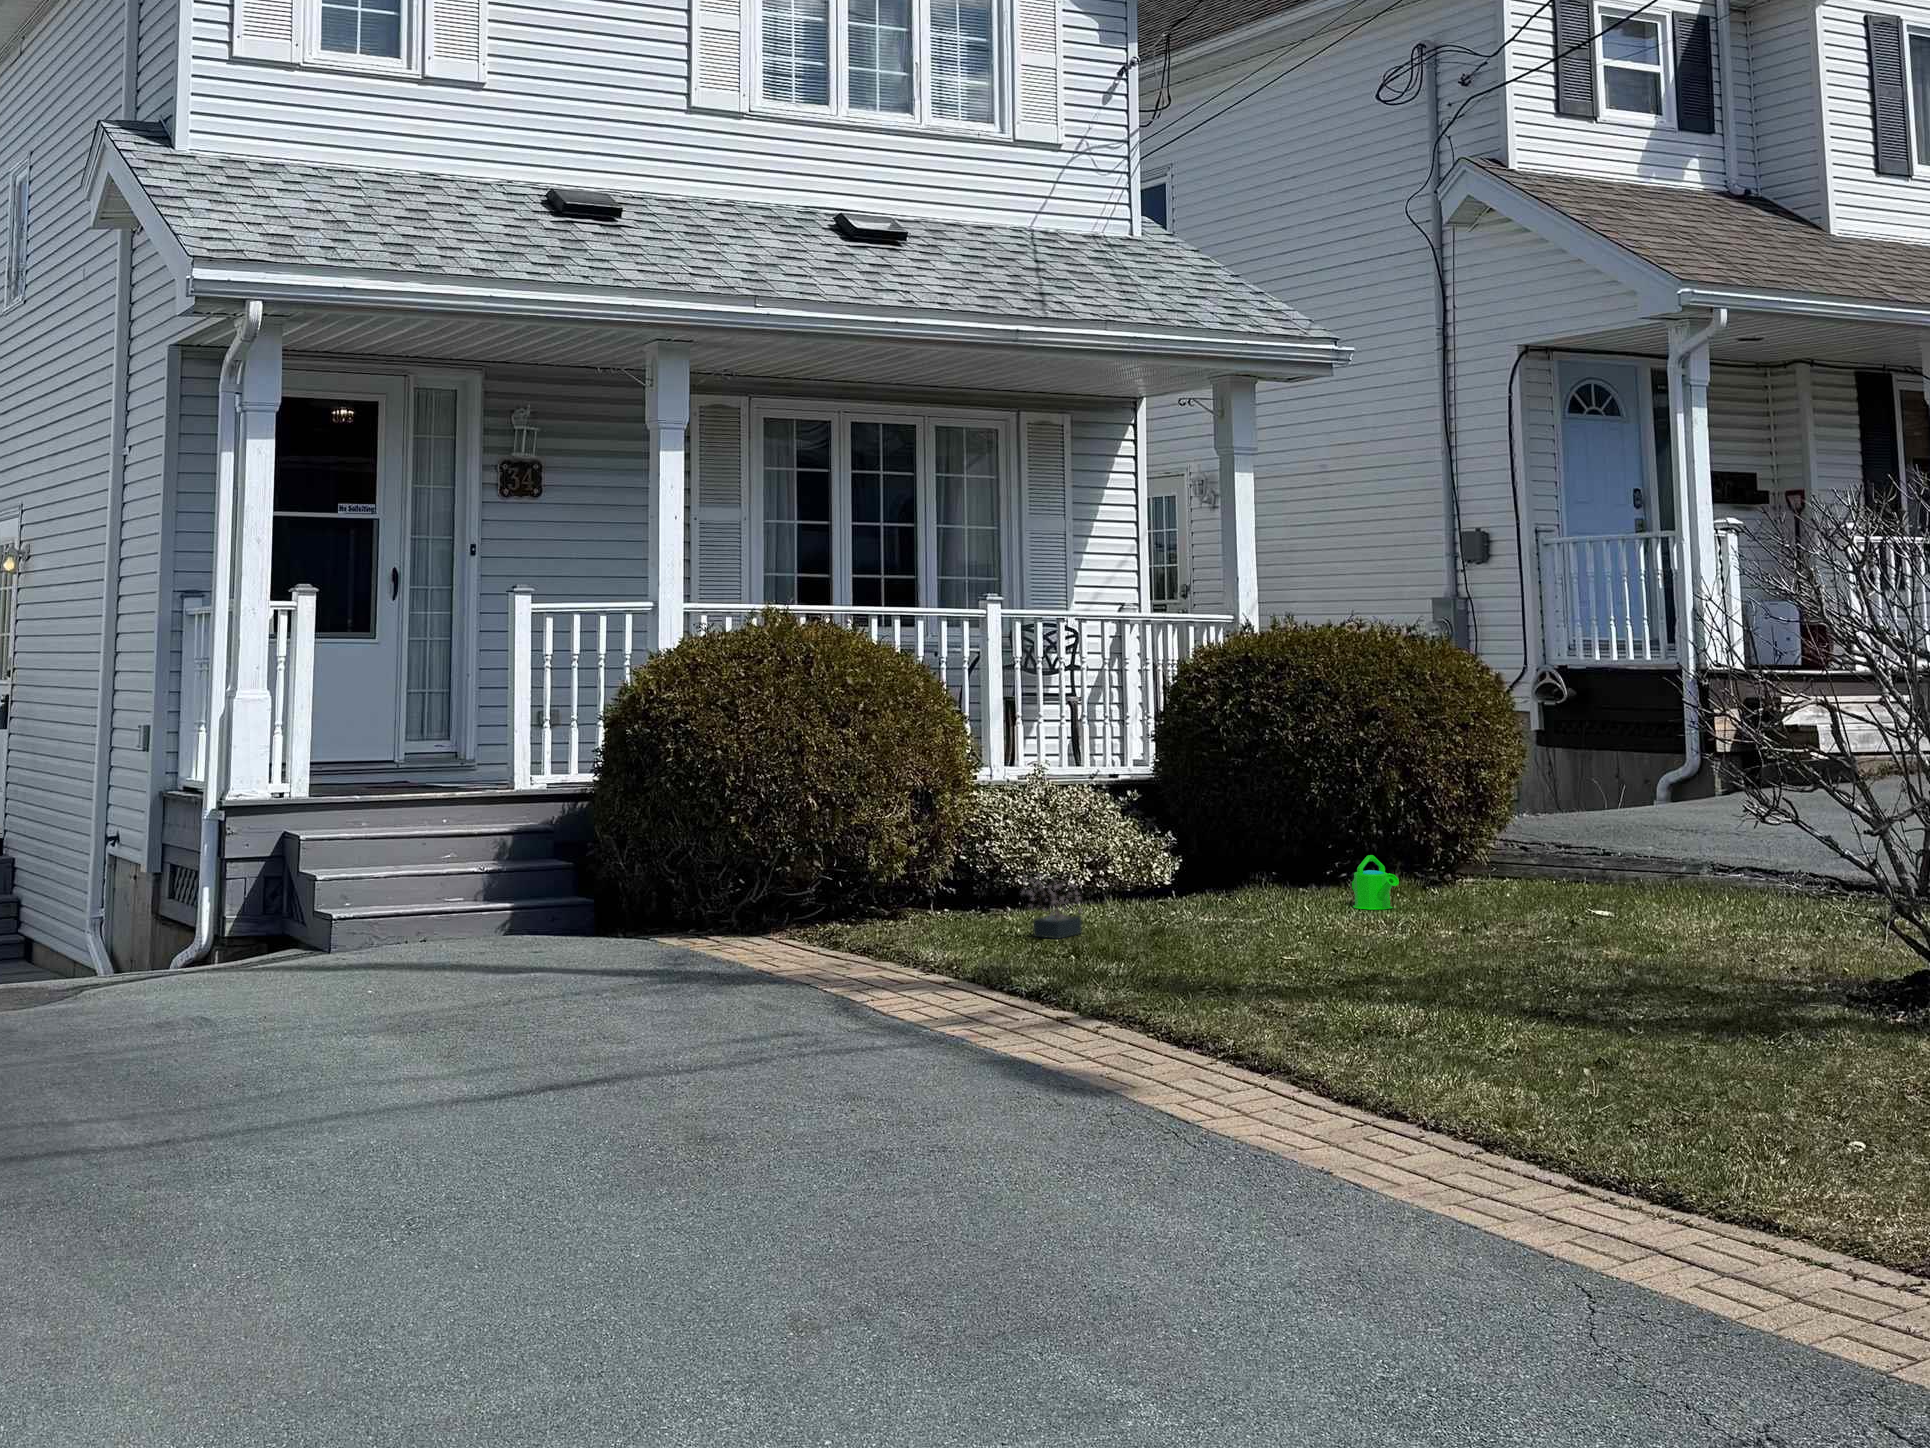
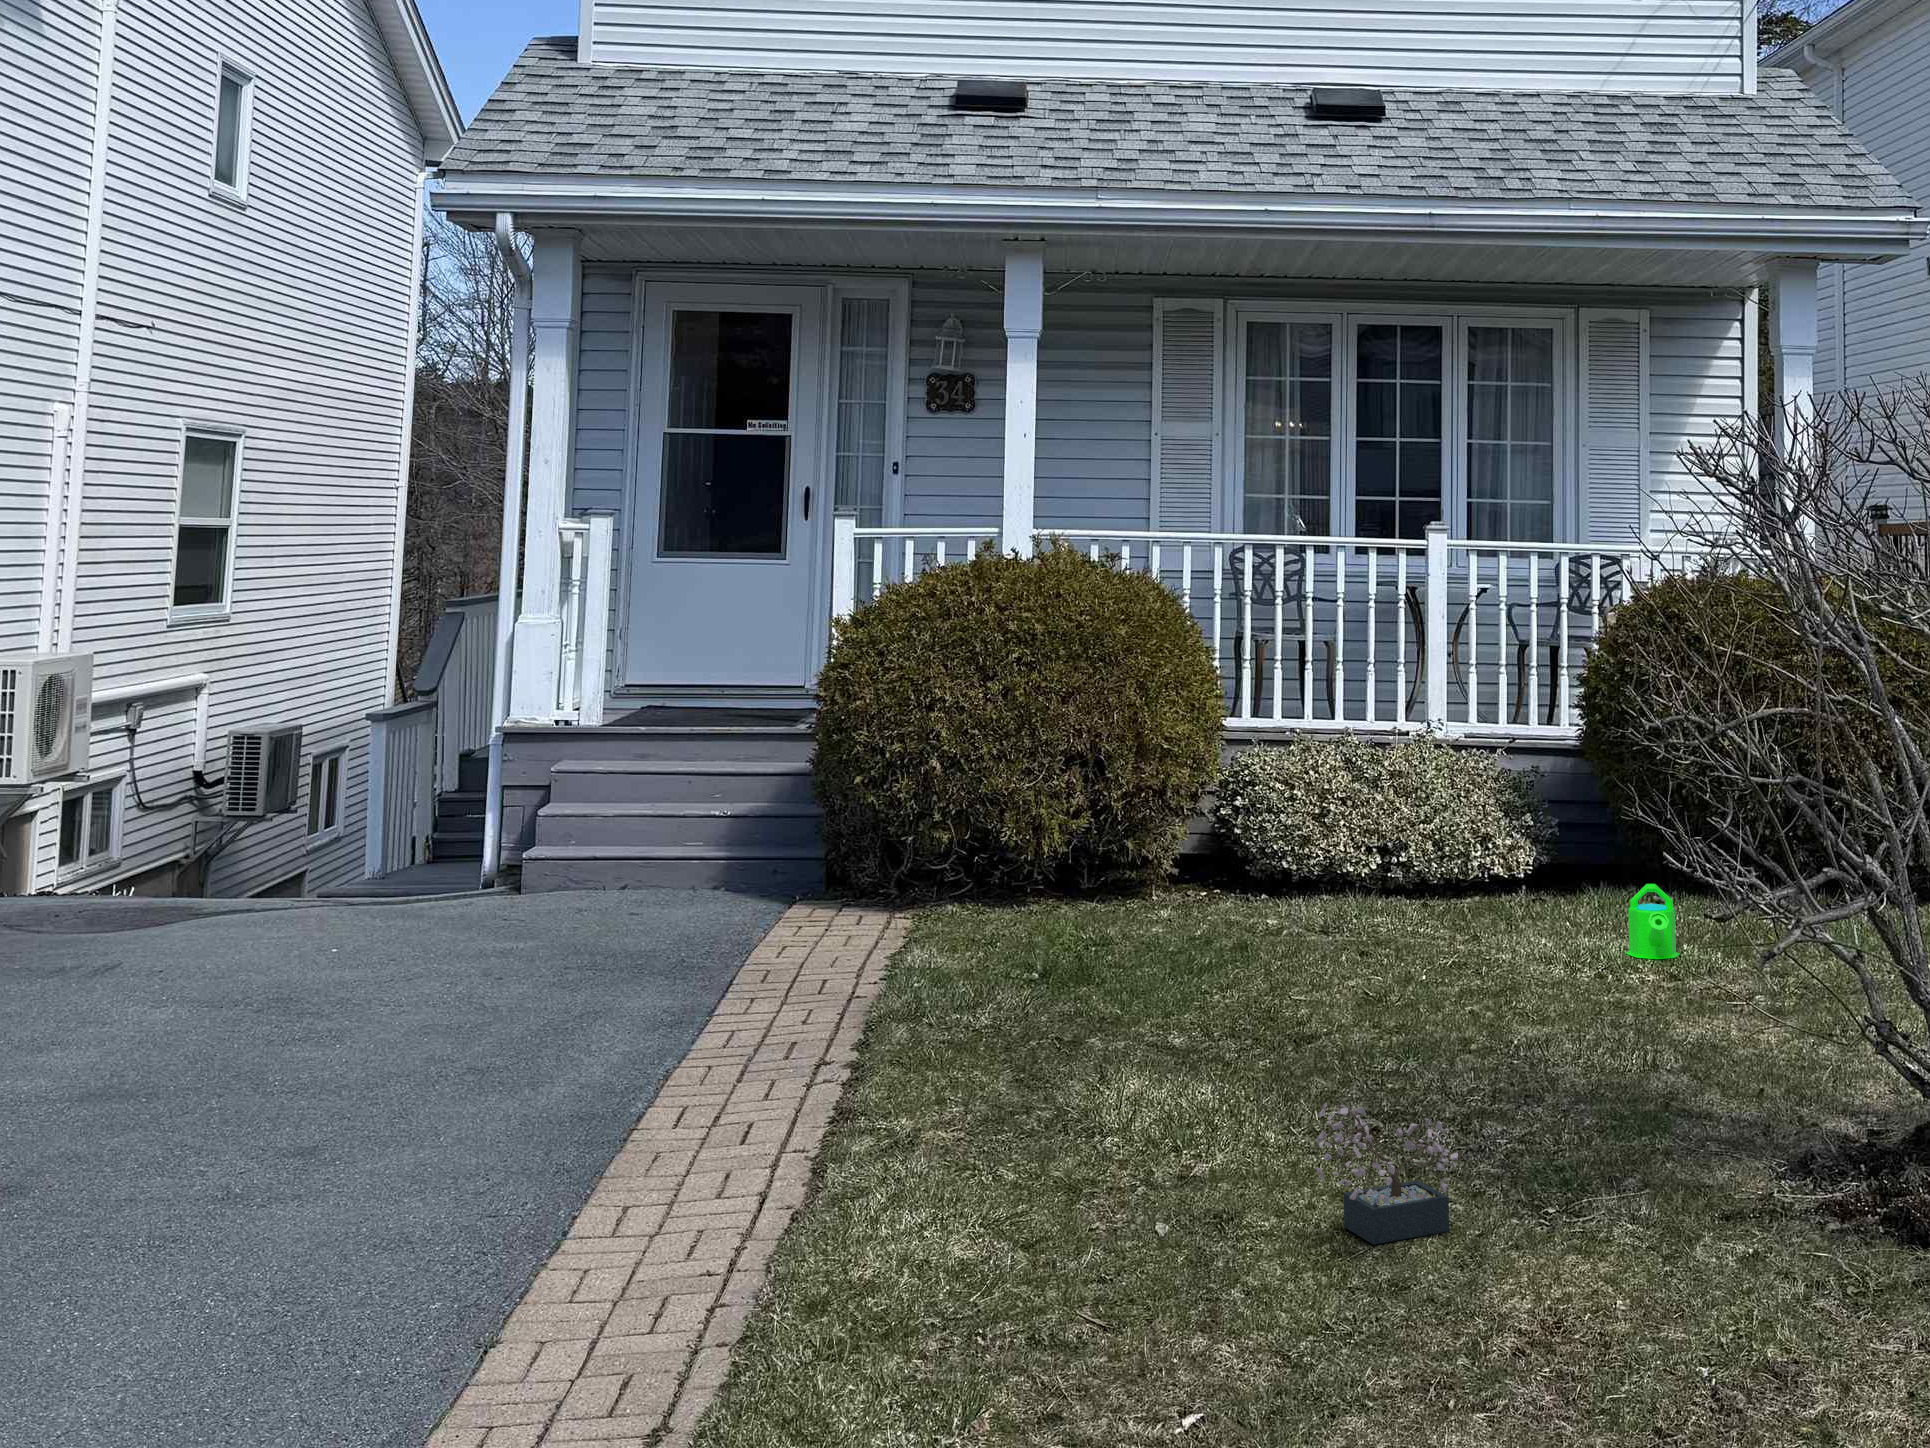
decorative plant: present [1022,874,1082,939] -> present [1315,1103,1458,1245]

